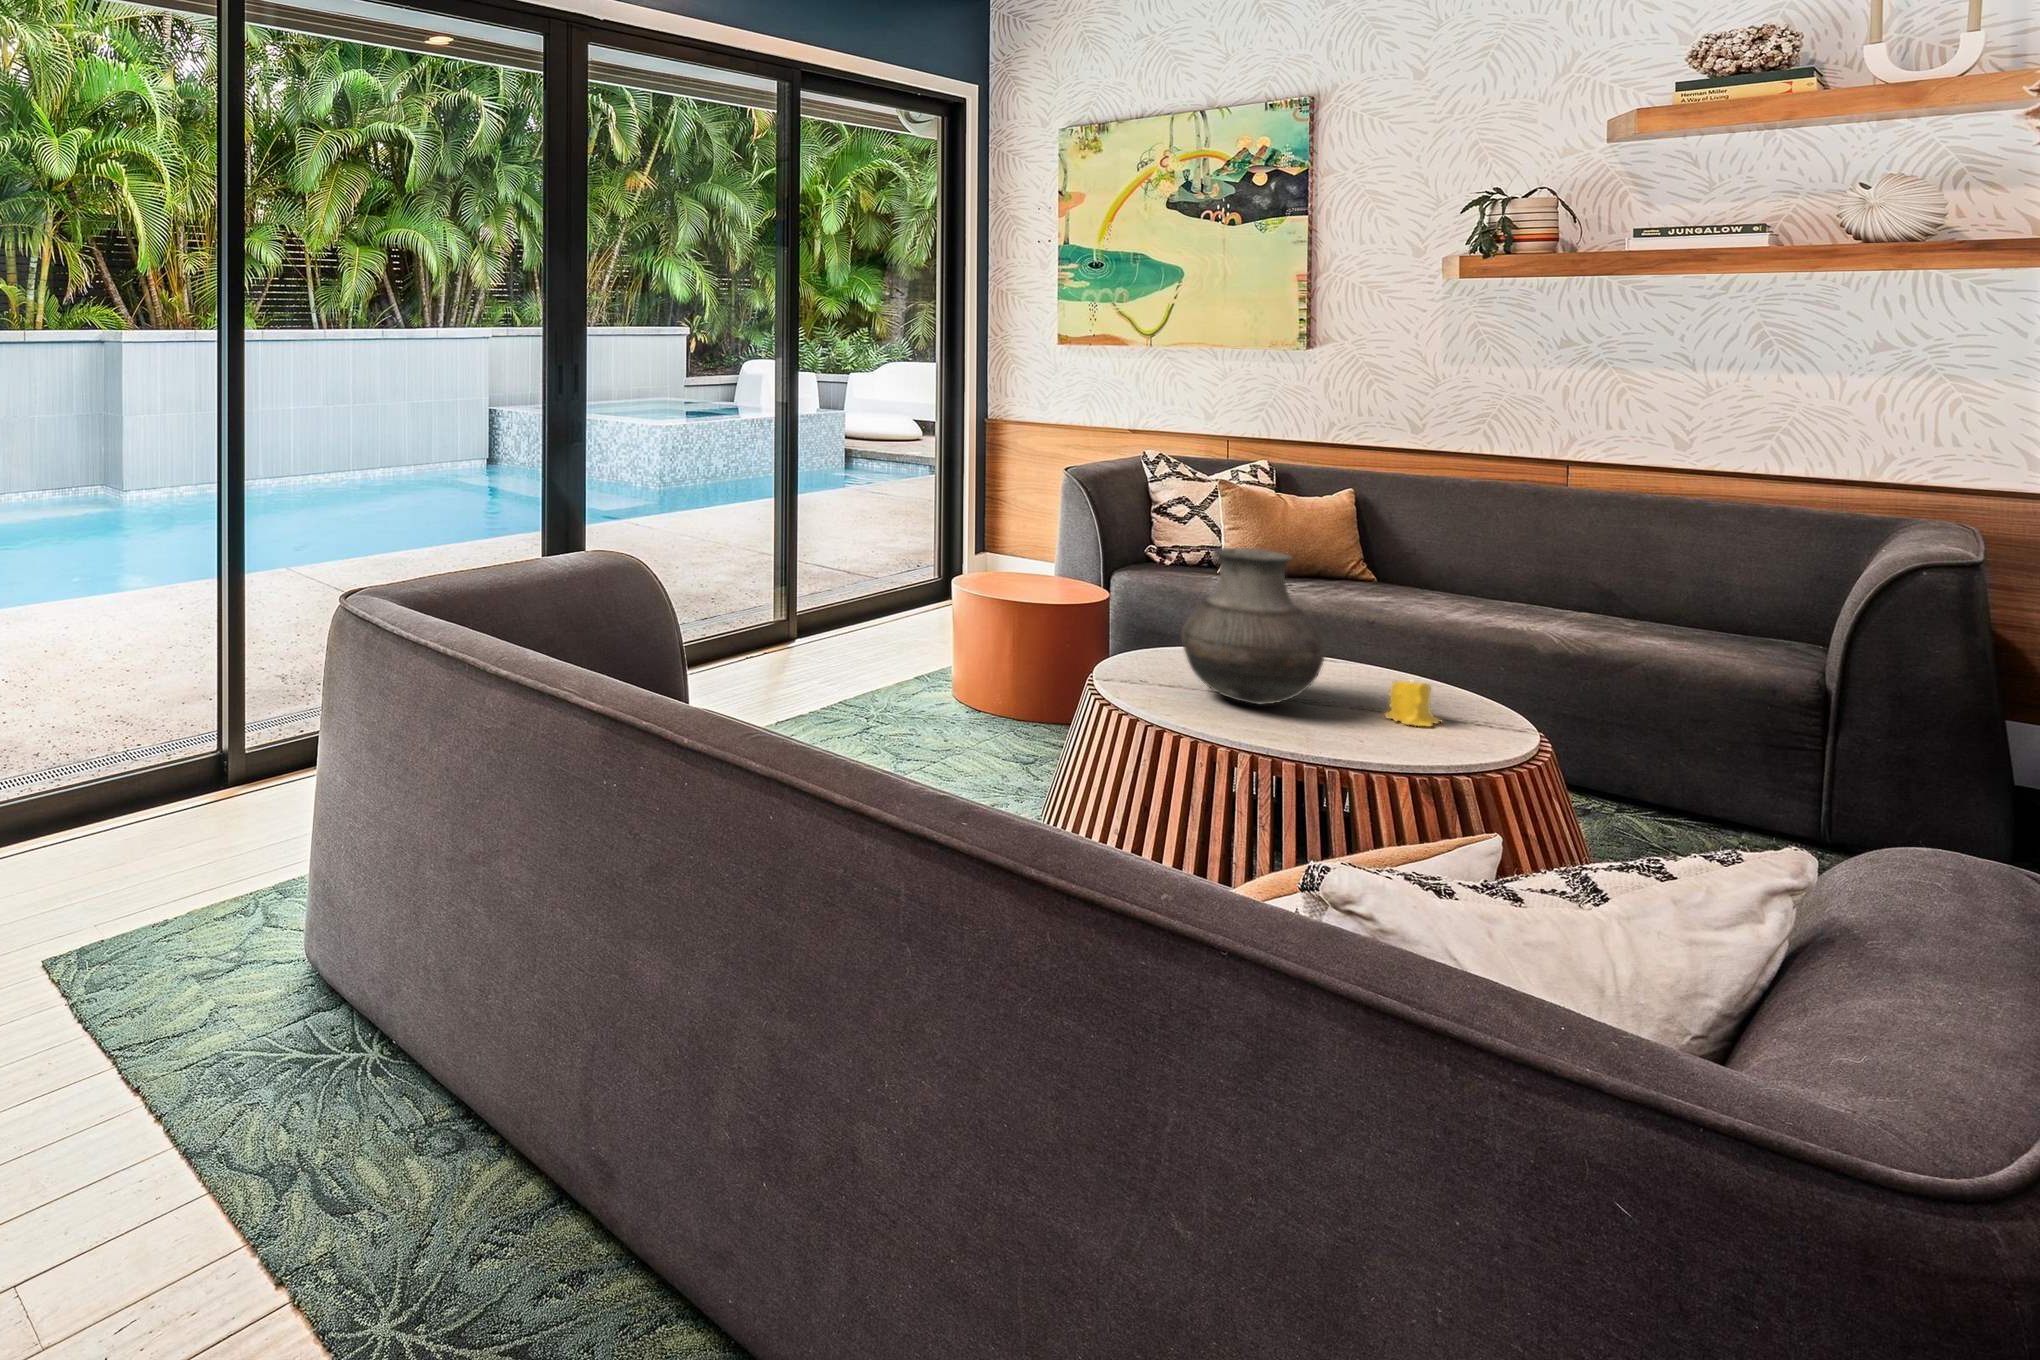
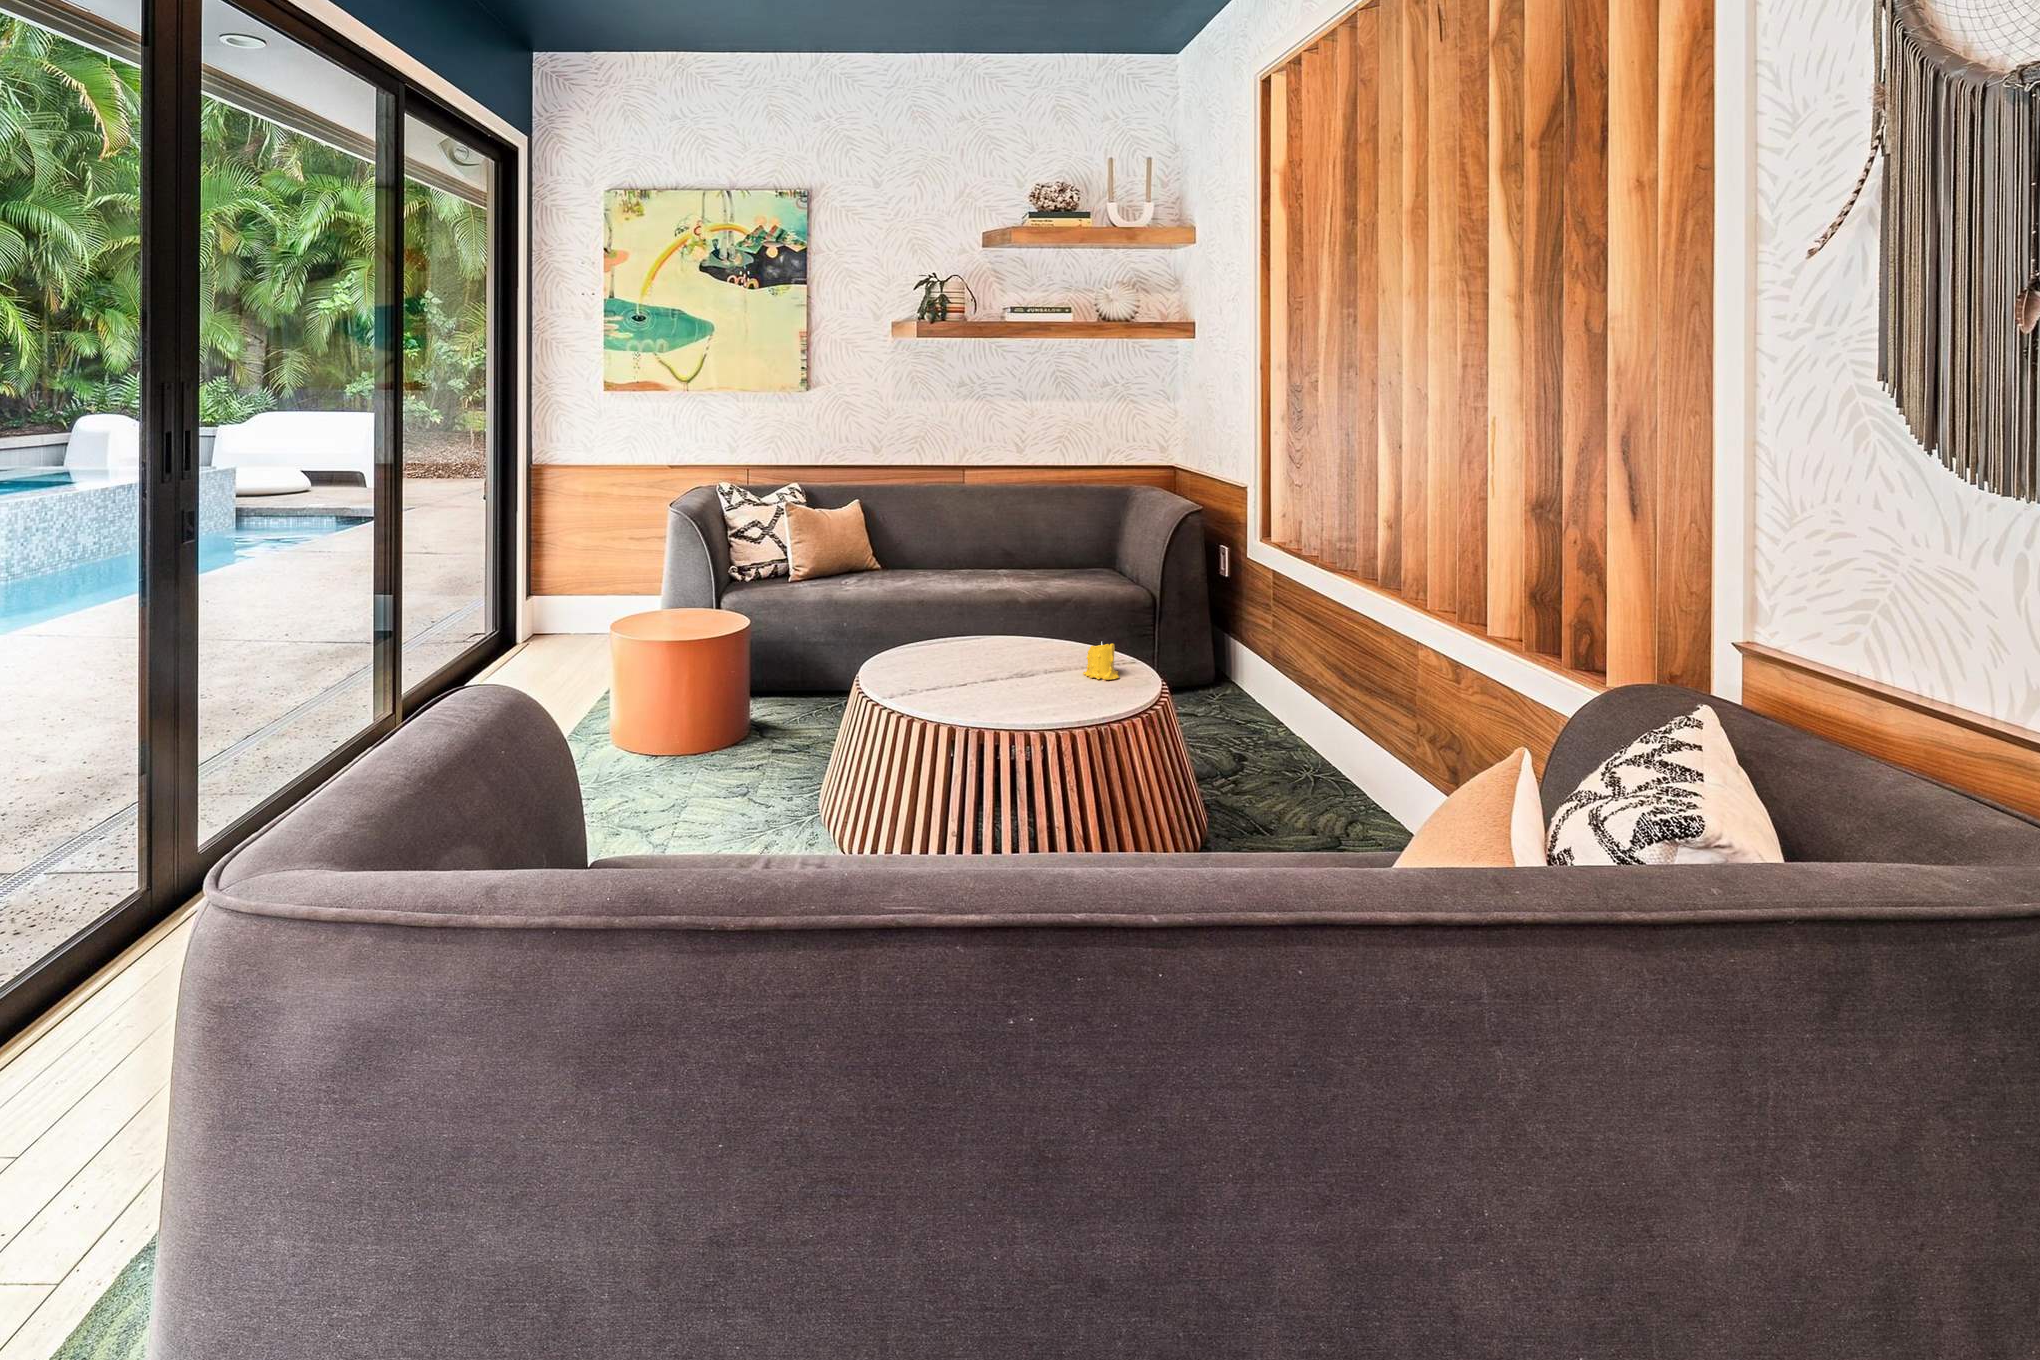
vase: present [1181,548,1325,704] -> none [955,551,1063,688]

